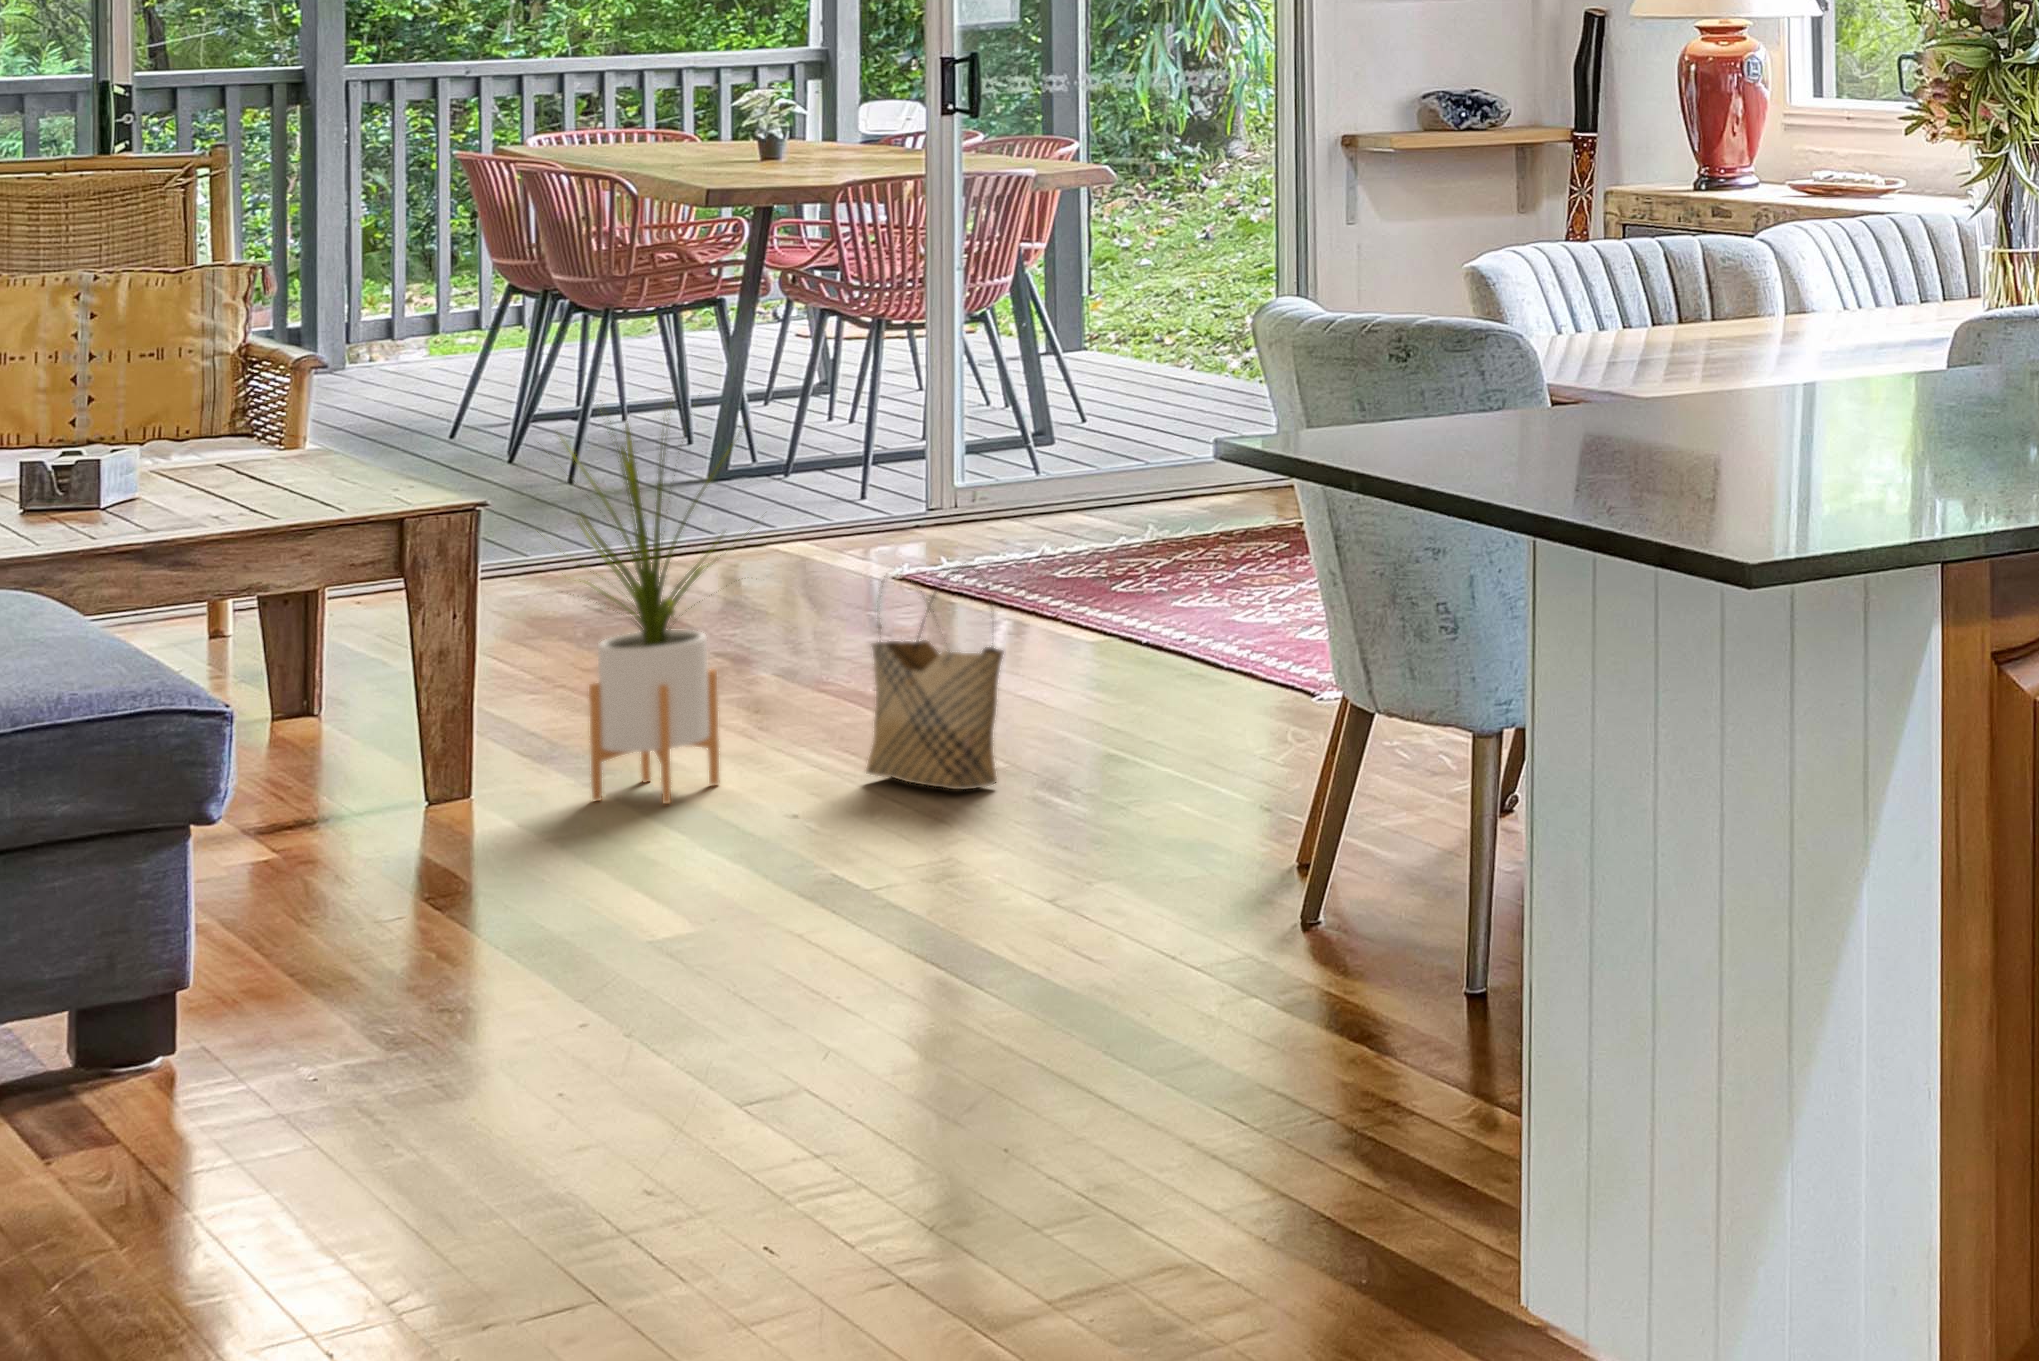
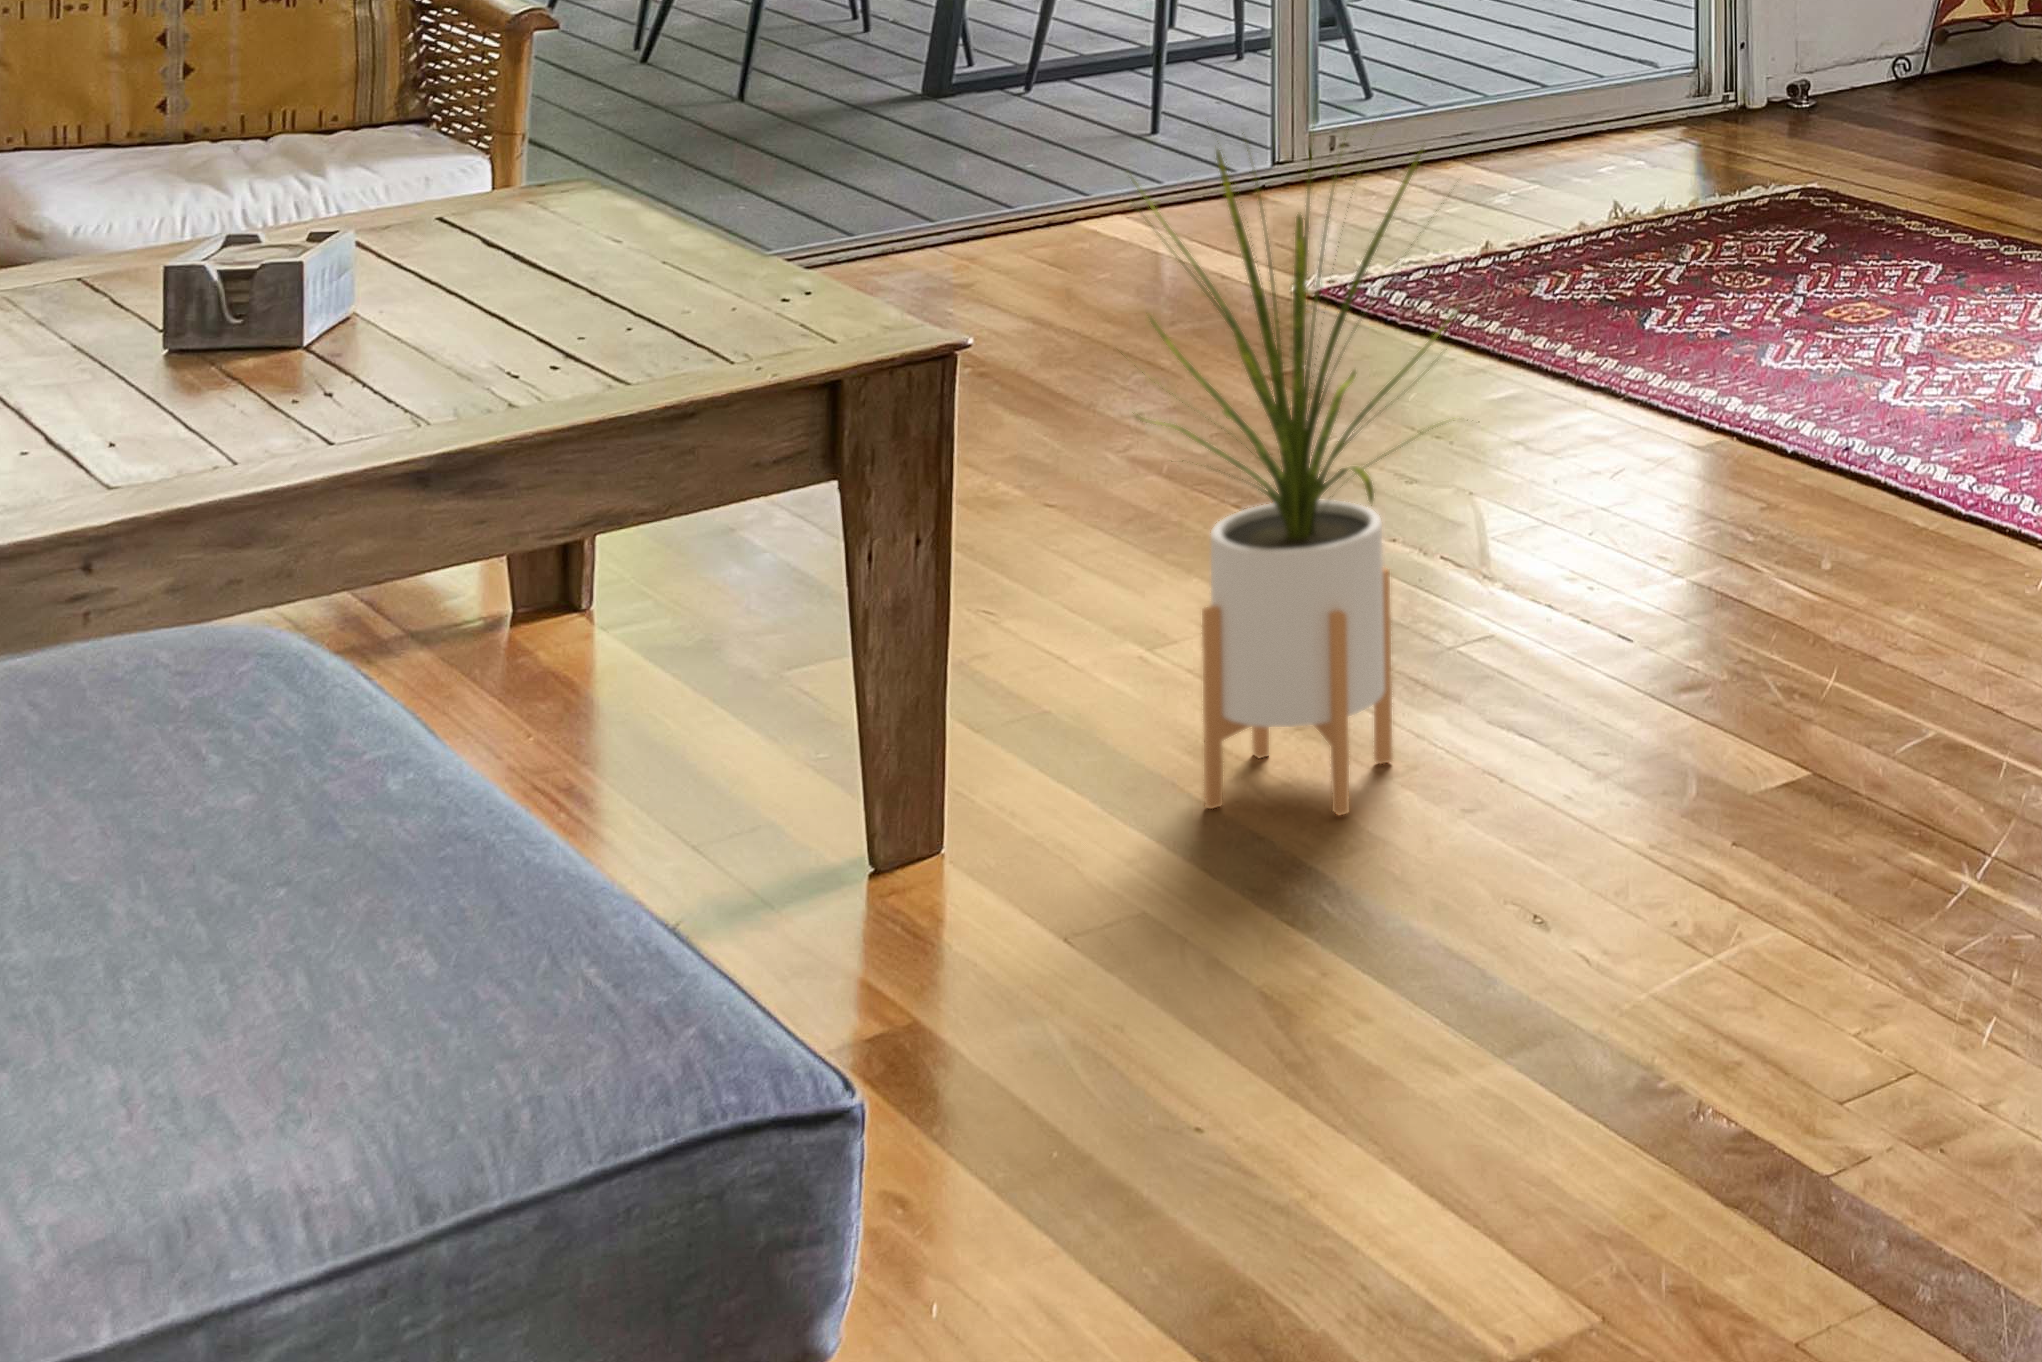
woven basket: present [866,566,1003,789] -> none [1632,381,1876,773]

